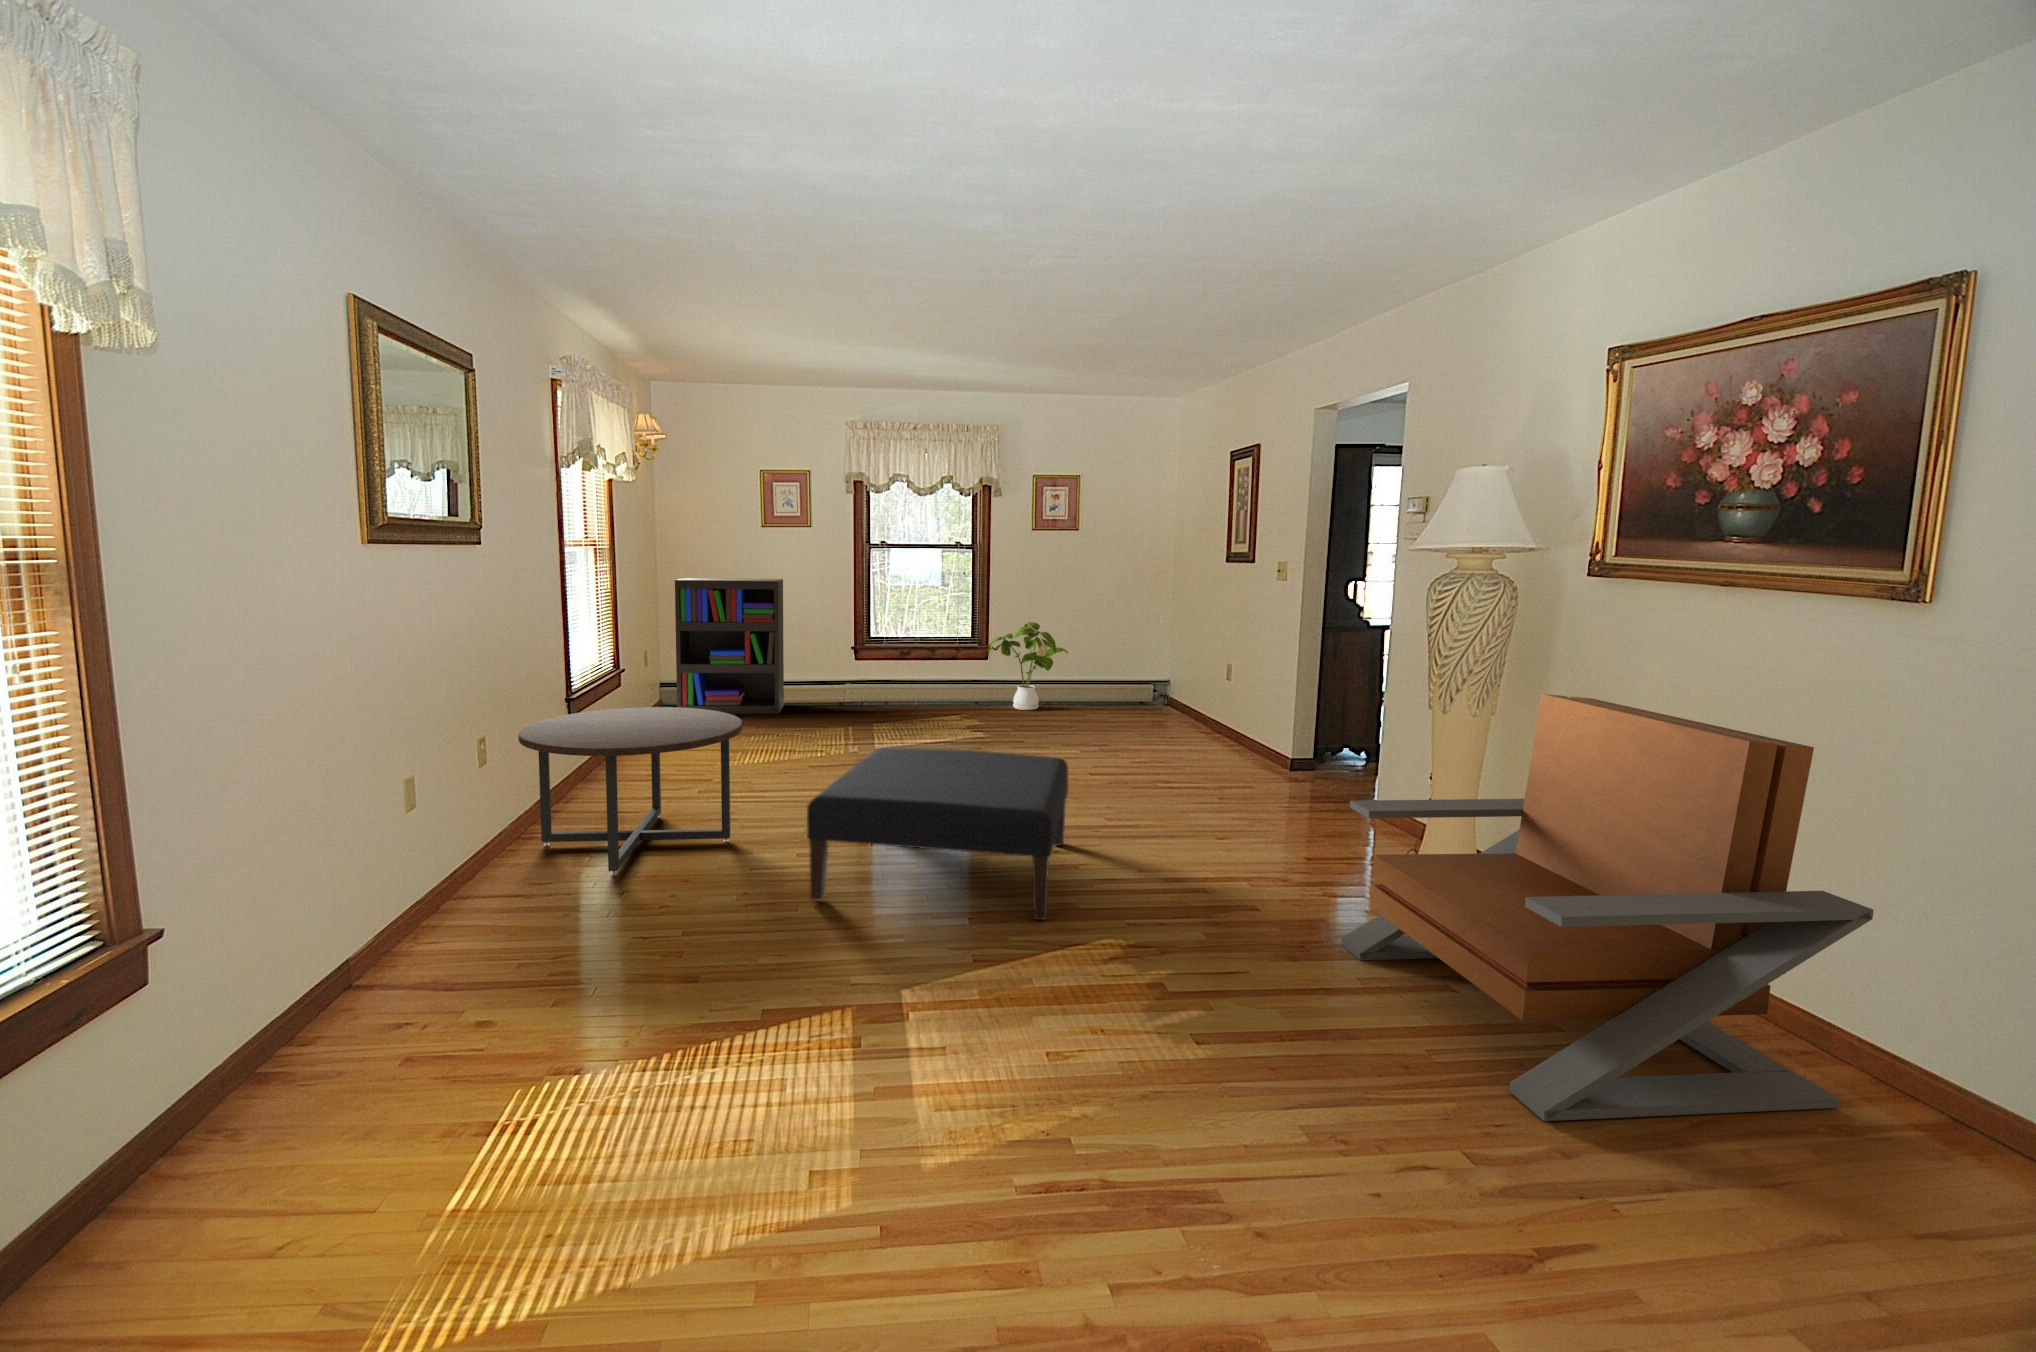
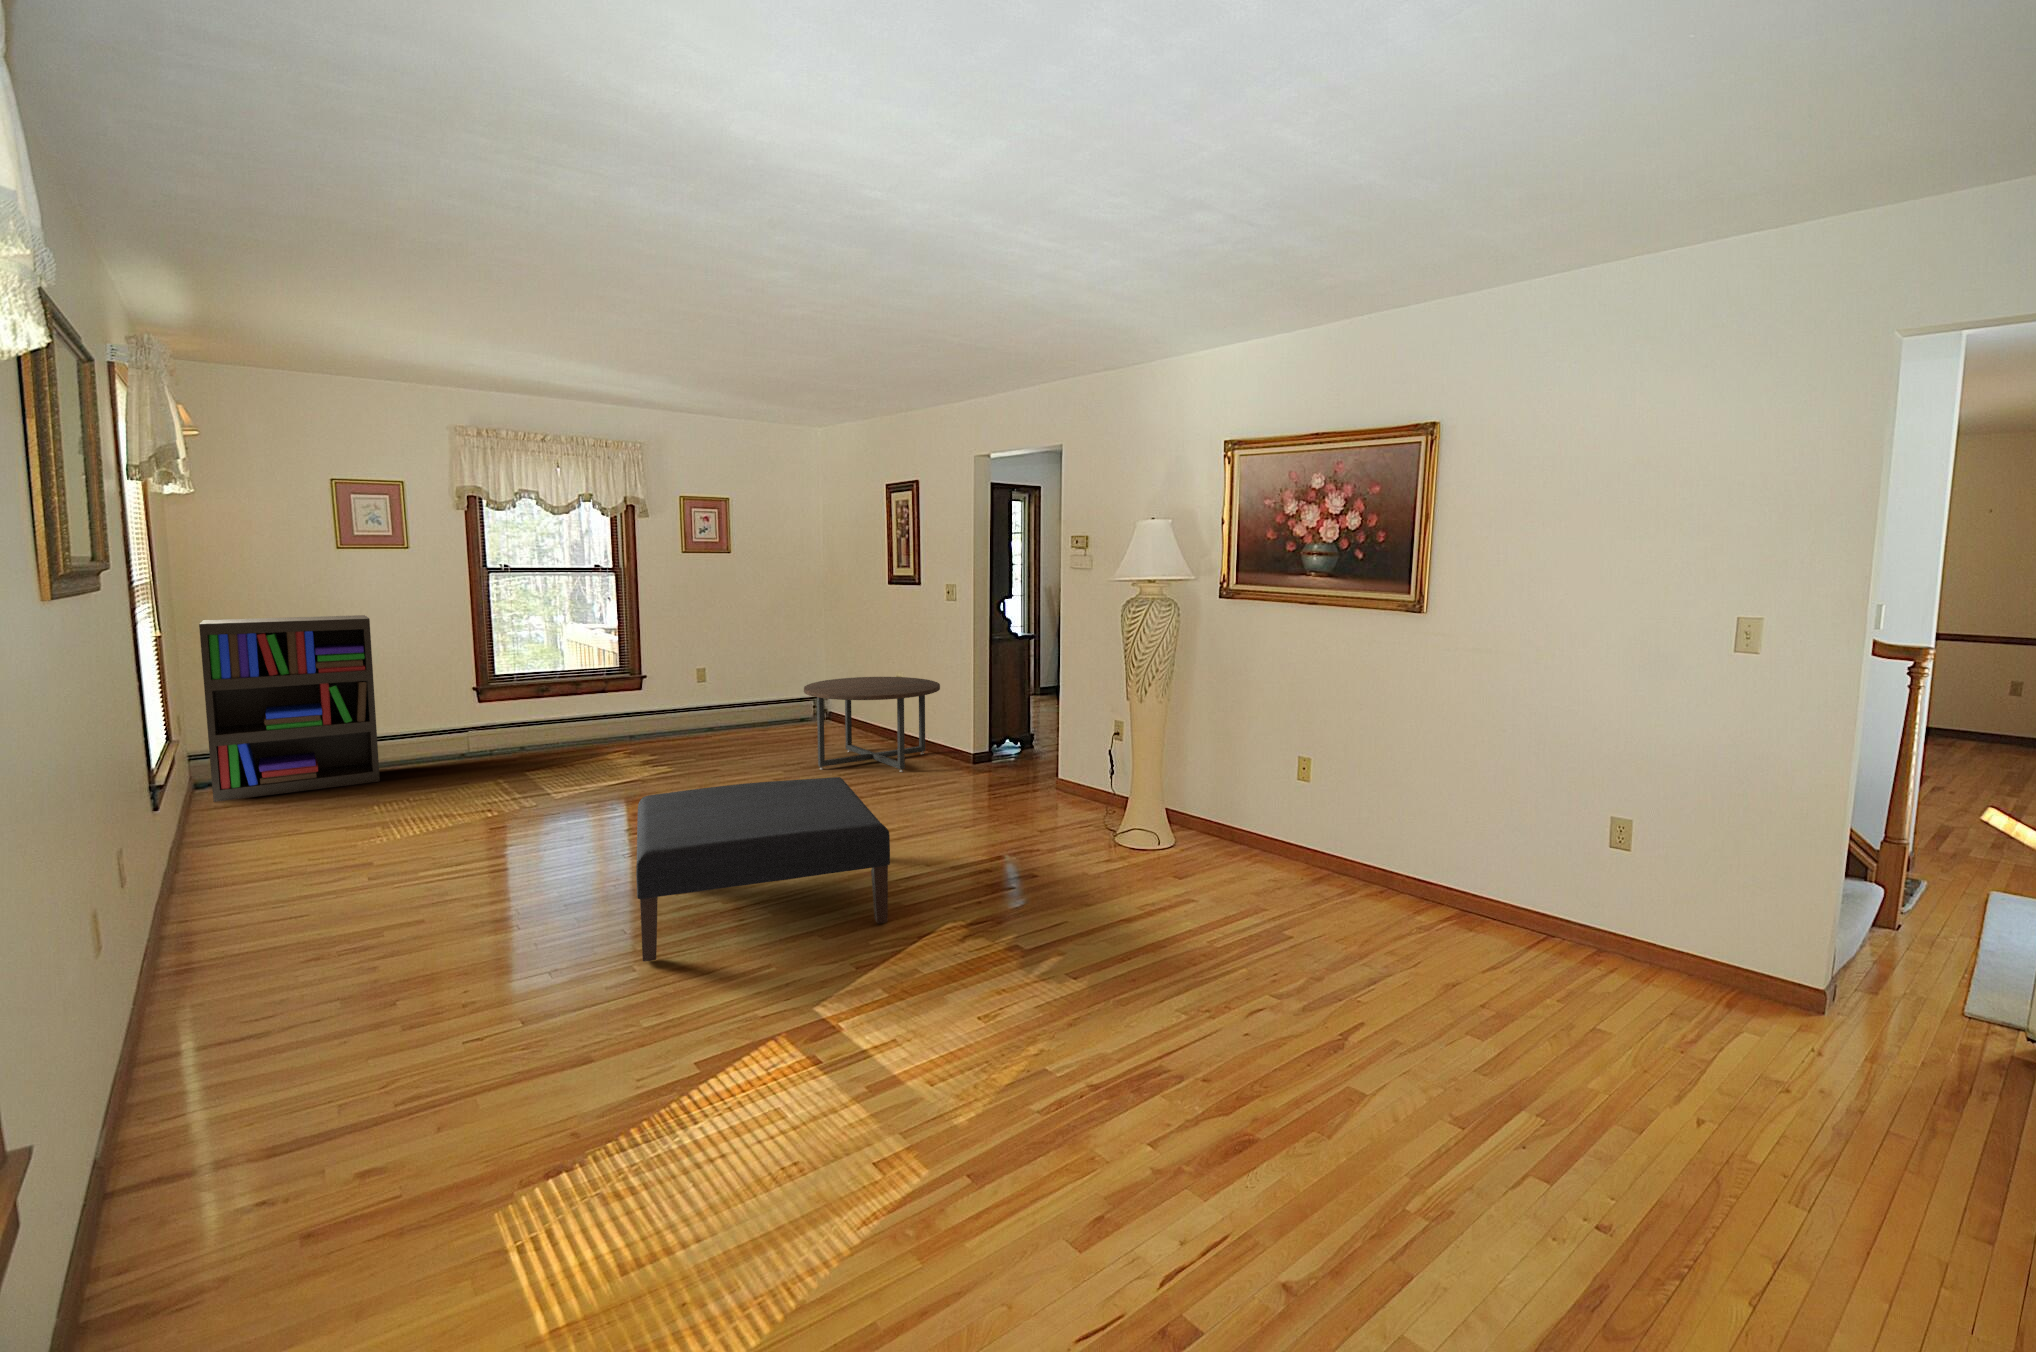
house plant: present [987,622,1068,710] -> none [642,648,730,739]
lounge chair: present [1341,694,1874,1121] -> none [1110,681,1409,958]
coffee table: present [518,707,743,876] -> present [804,677,940,772]

